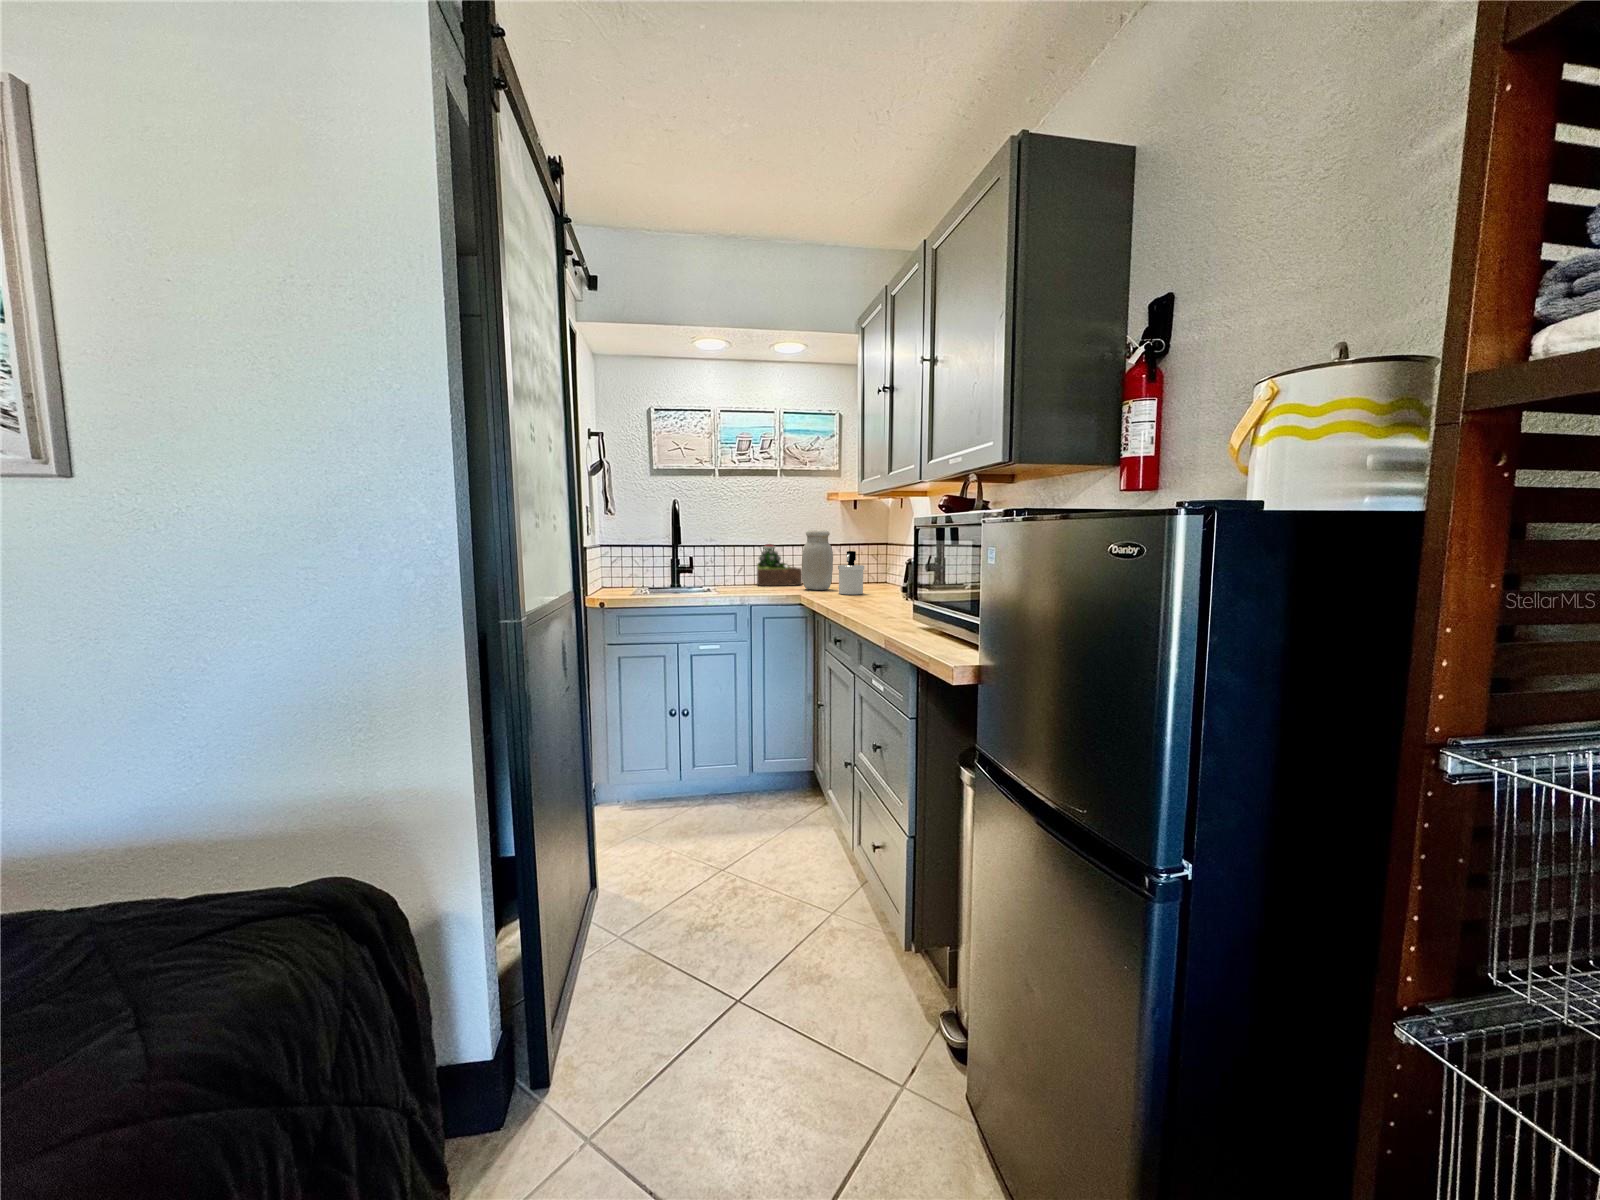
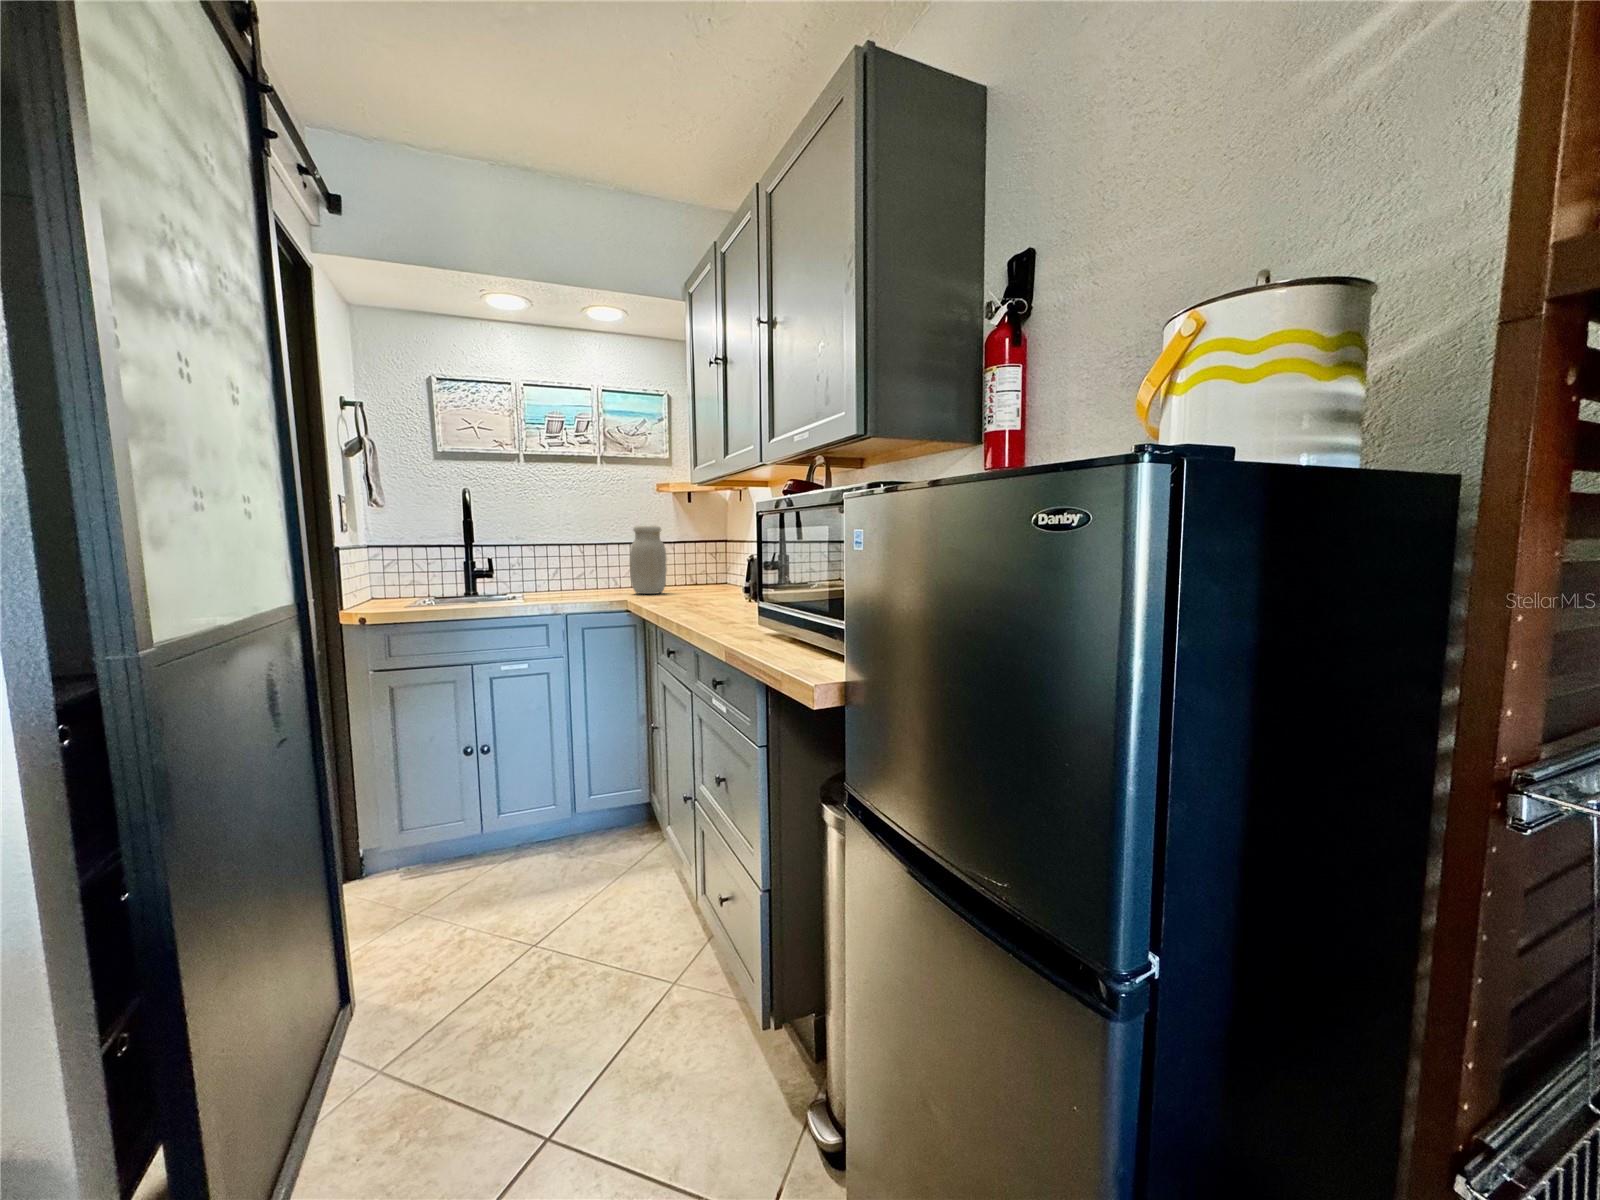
succulent plant: present [757,544,802,586] -> none [577,542,632,591]
soap dispenser: present [838,551,864,595] -> none [672,548,702,598]

